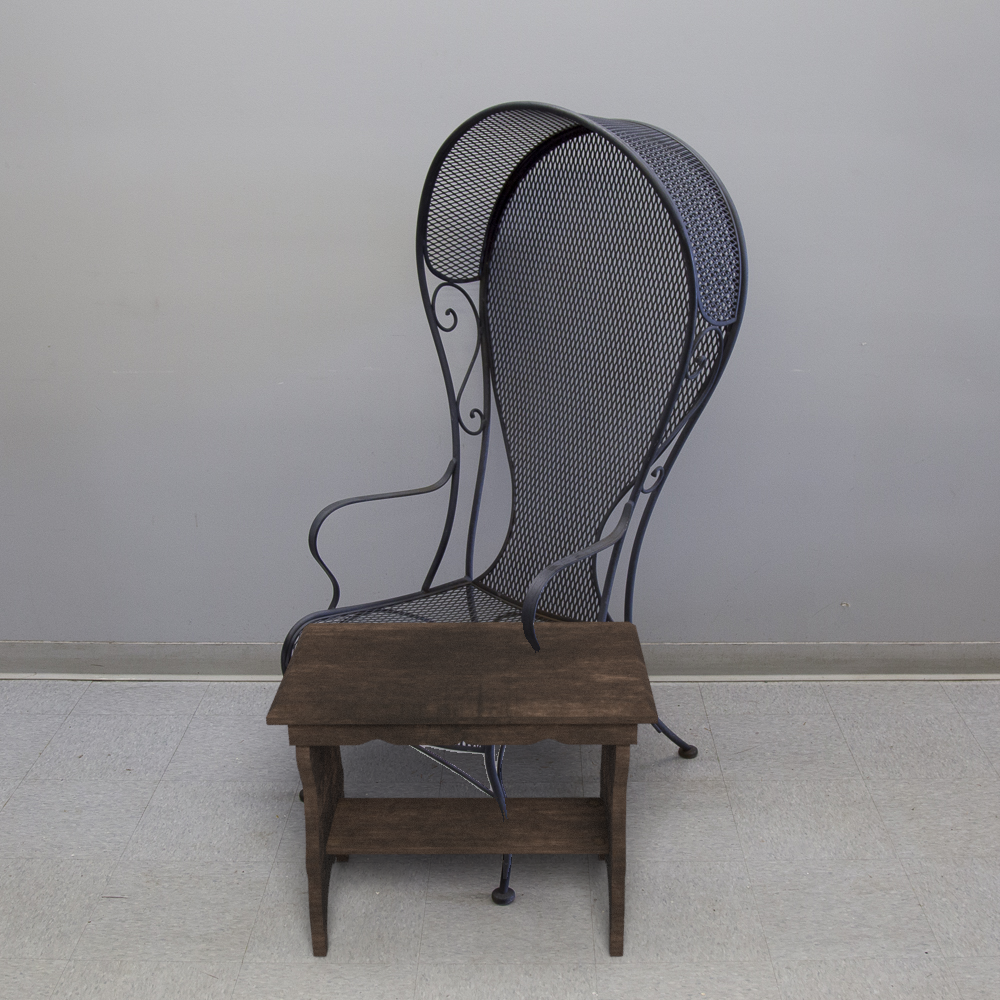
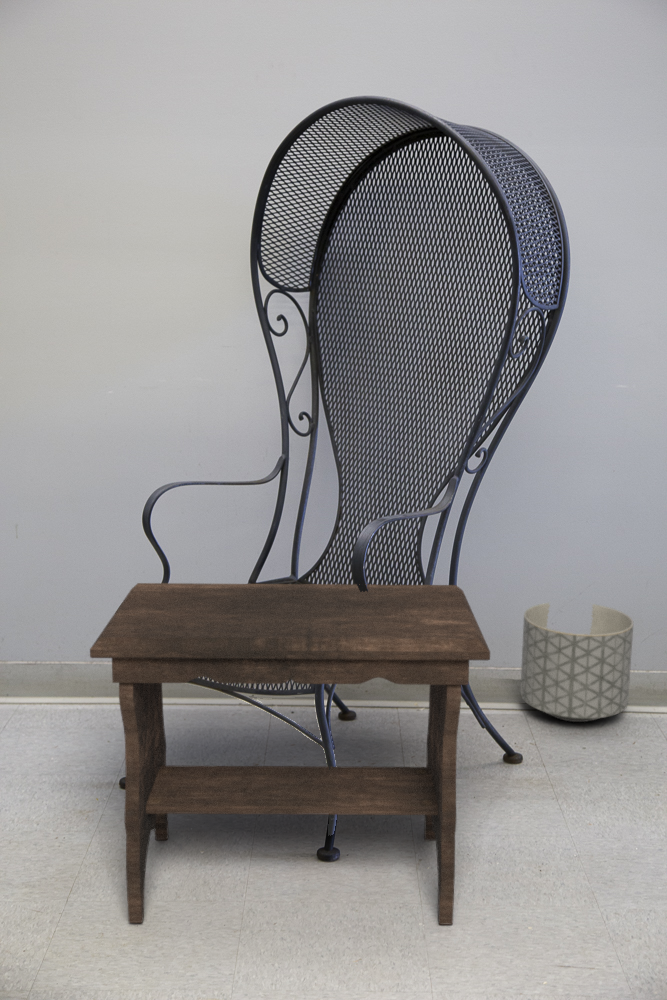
planter: none [699,593,815,719] -> present [520,603,633,722]

